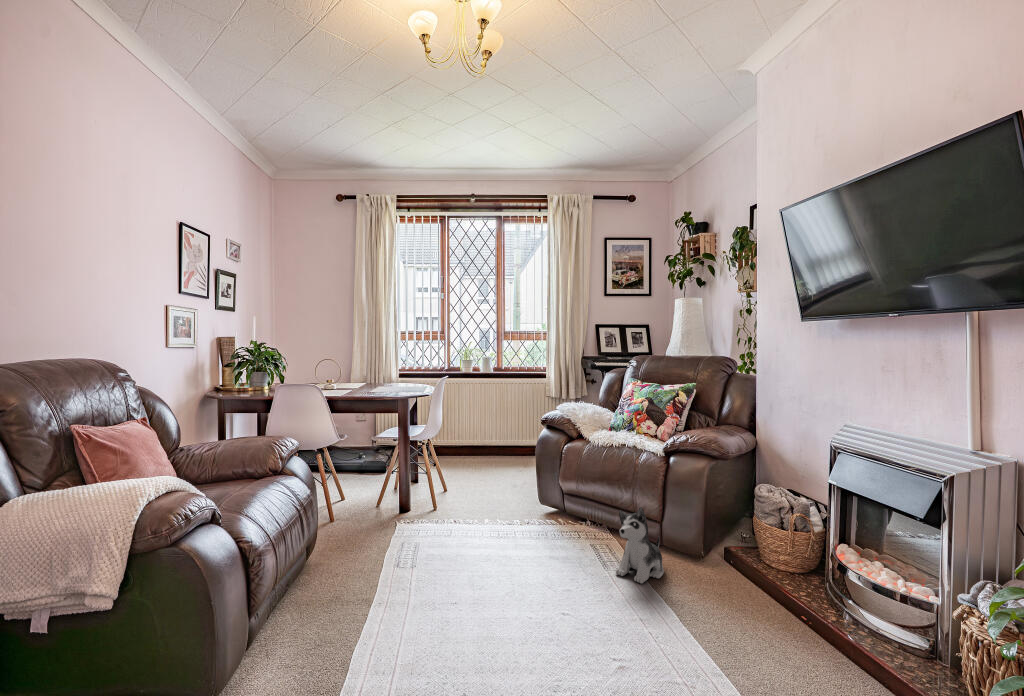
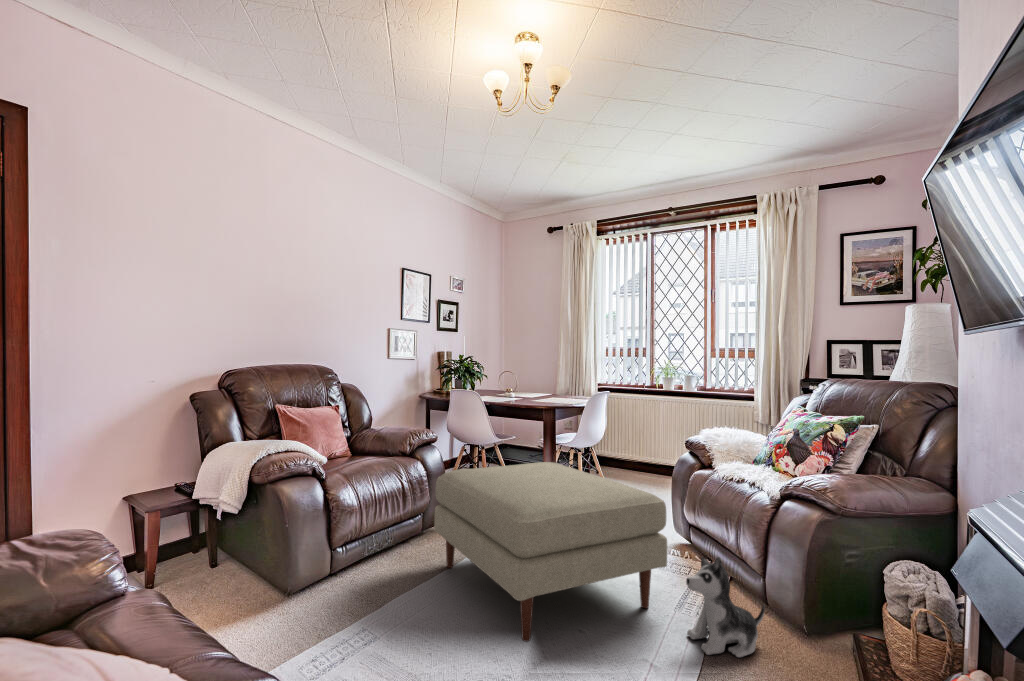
ottoman: none [349,452,584,622] -> present [434,462,667,642]

